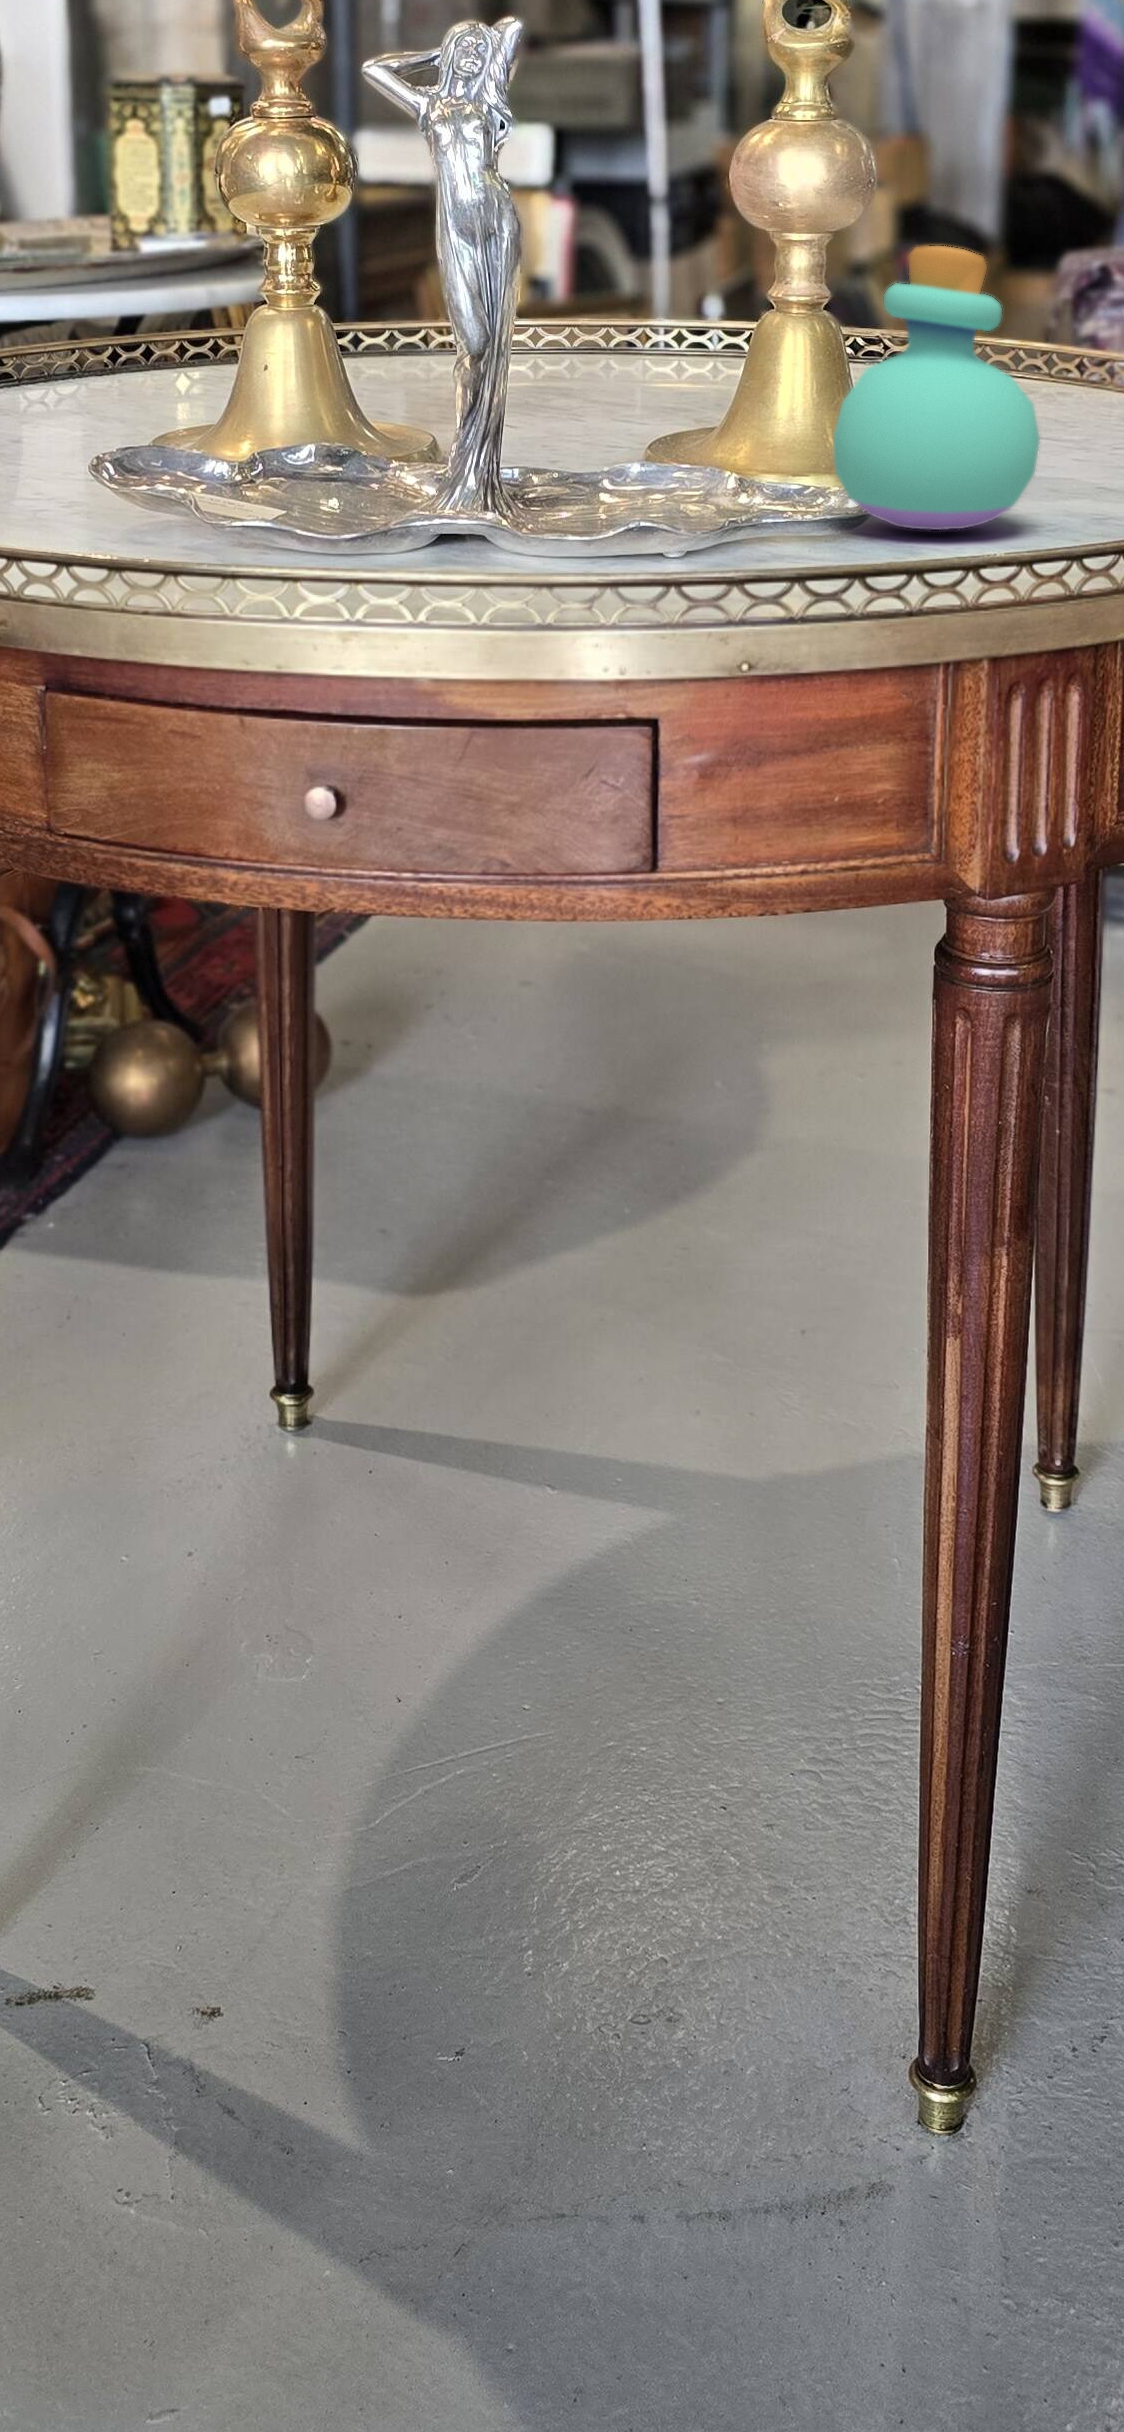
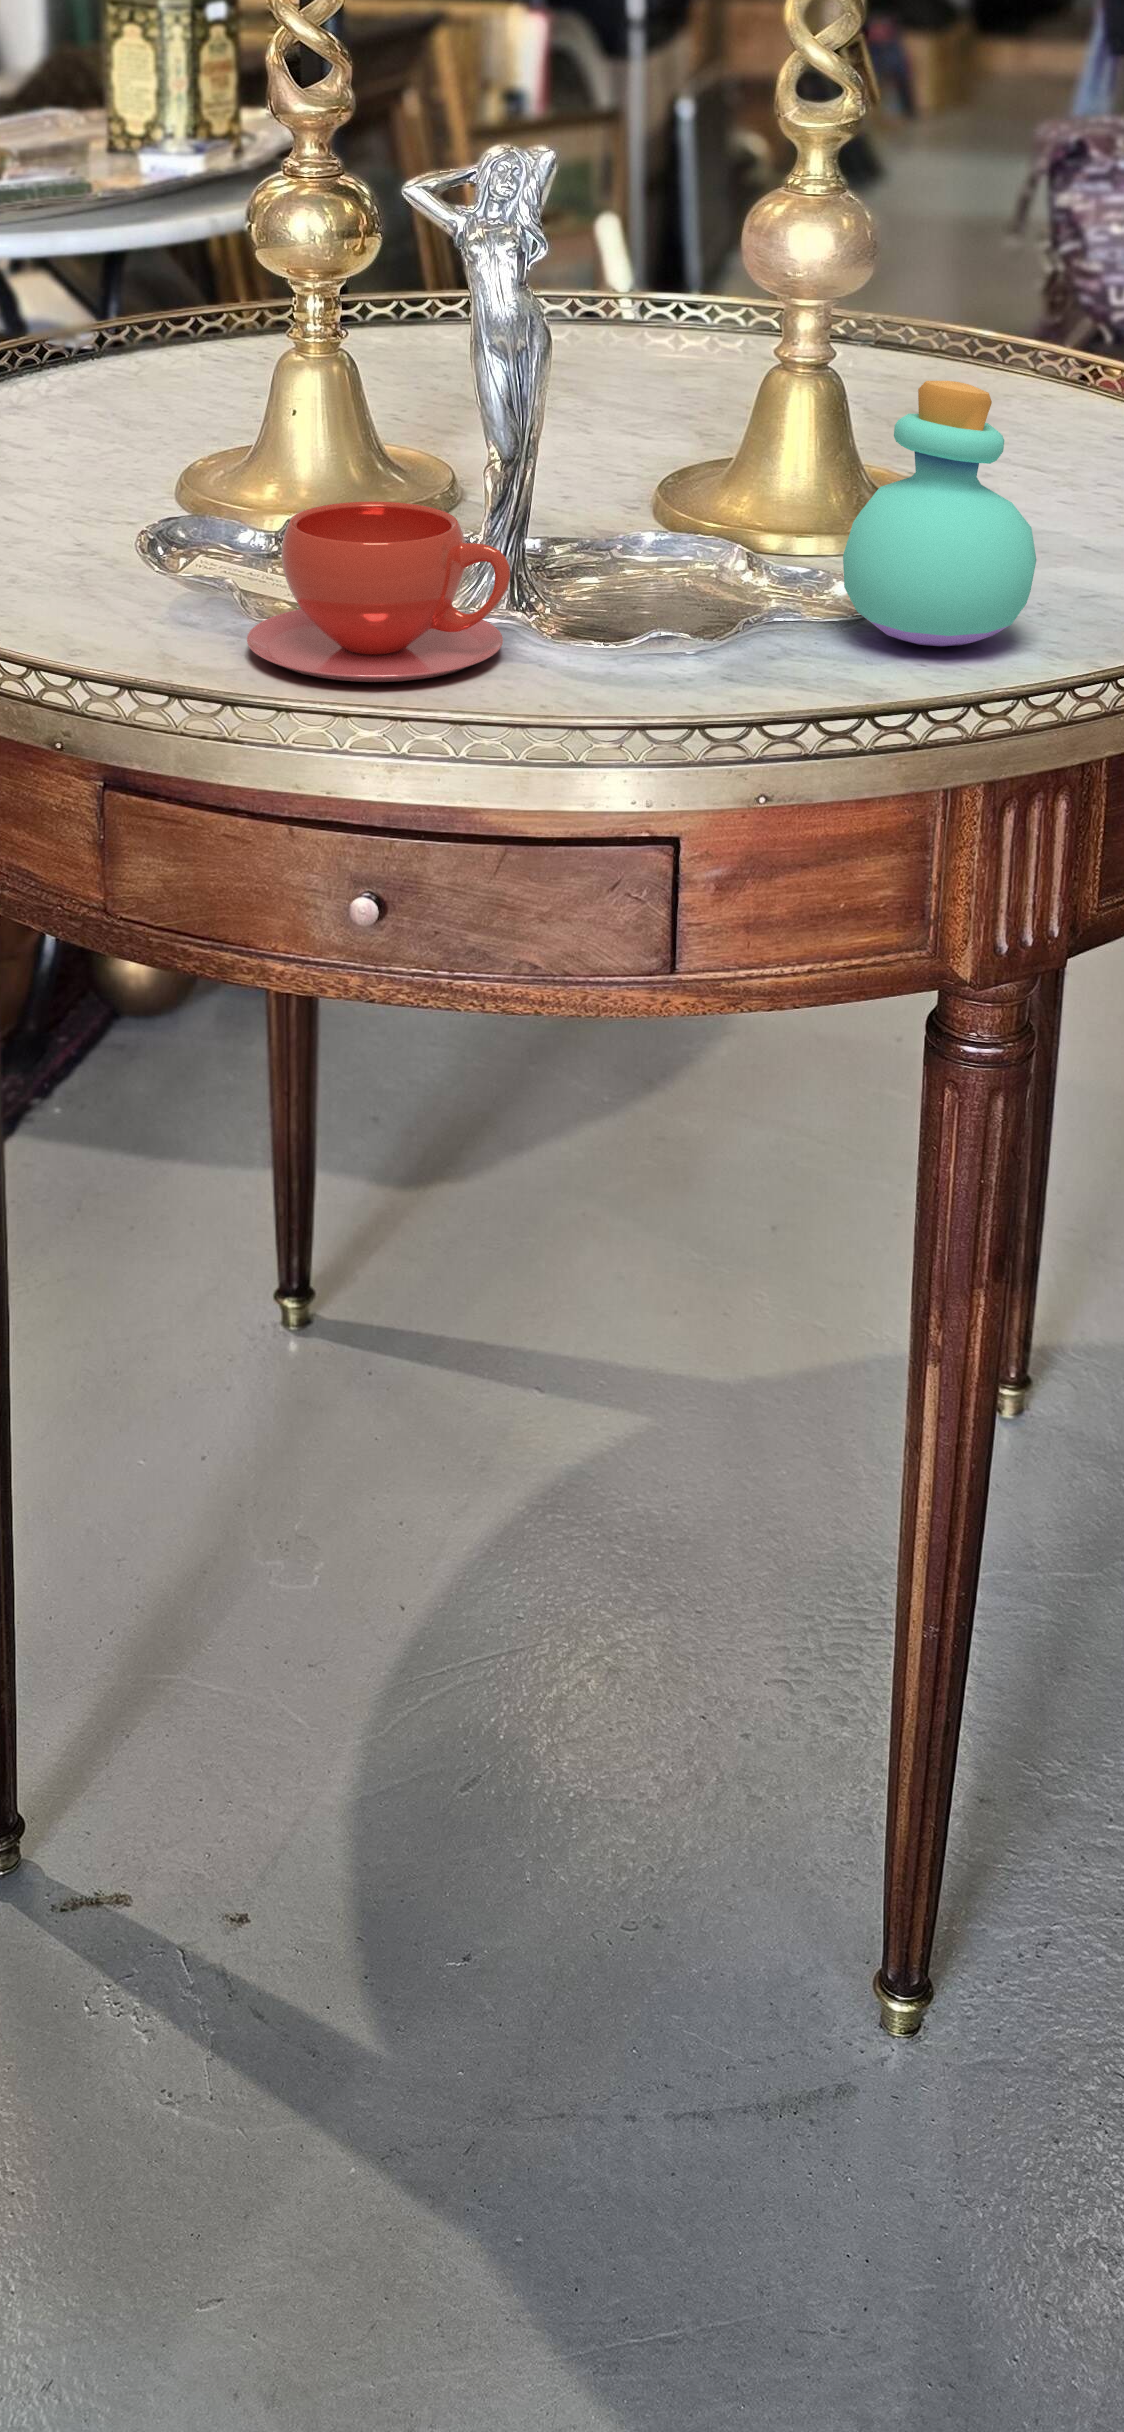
teacup: none [197,387,475,557] -> present [247,502,510,682]

